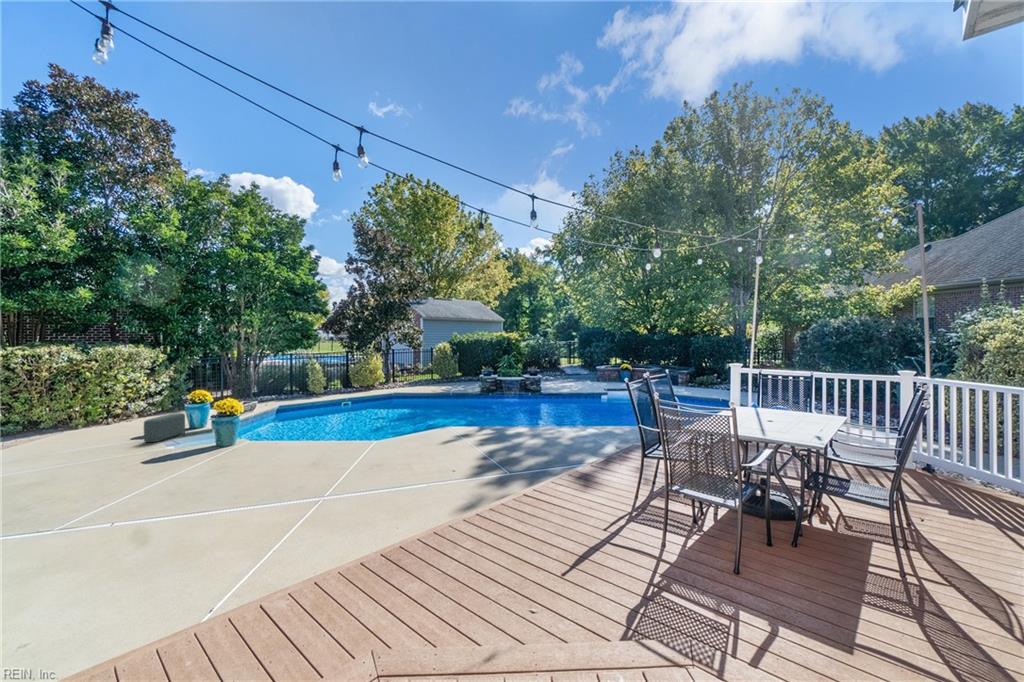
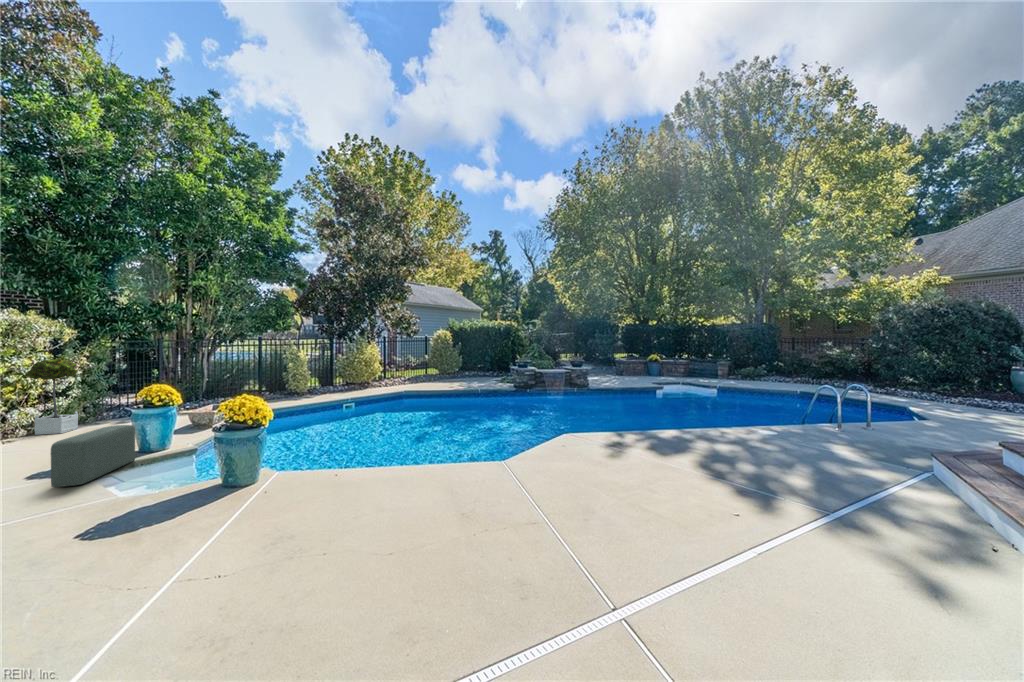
potted tree: none [140,373,166,418] -> present [28,358,78,435]

